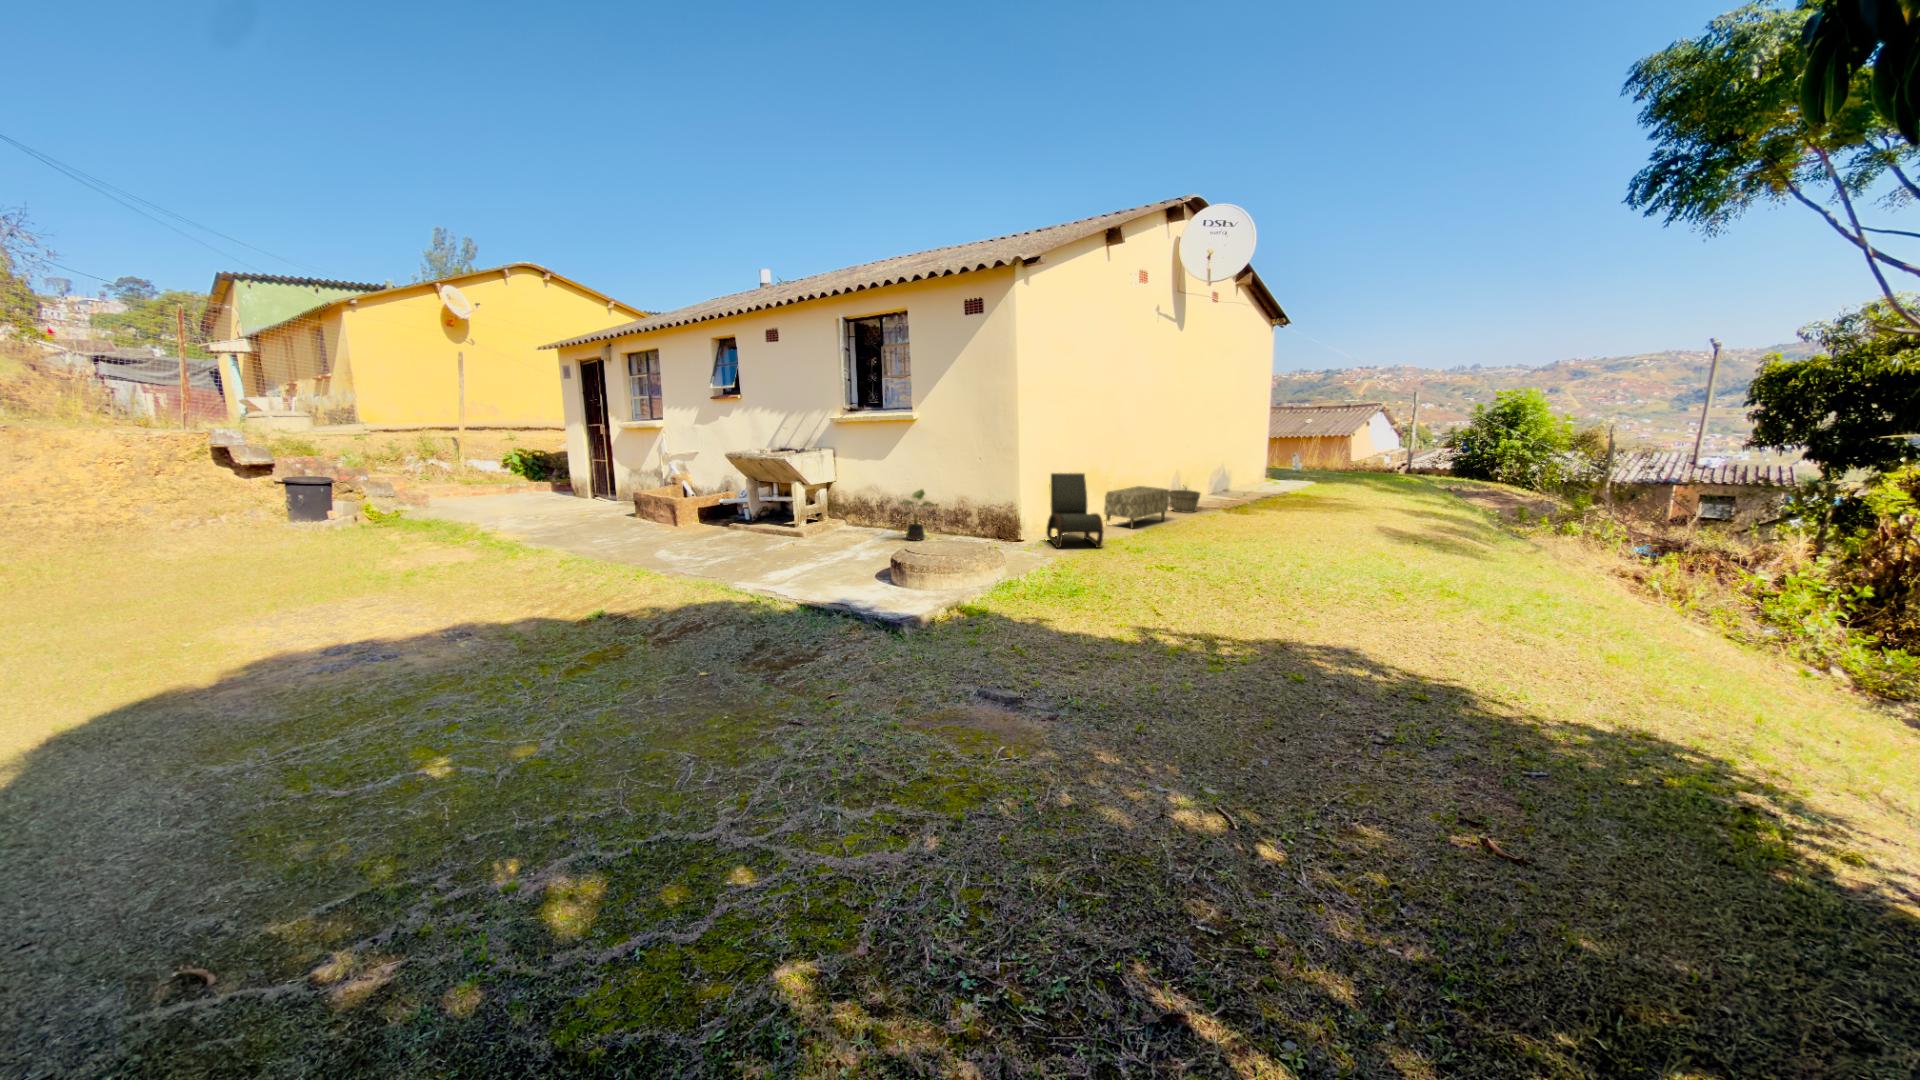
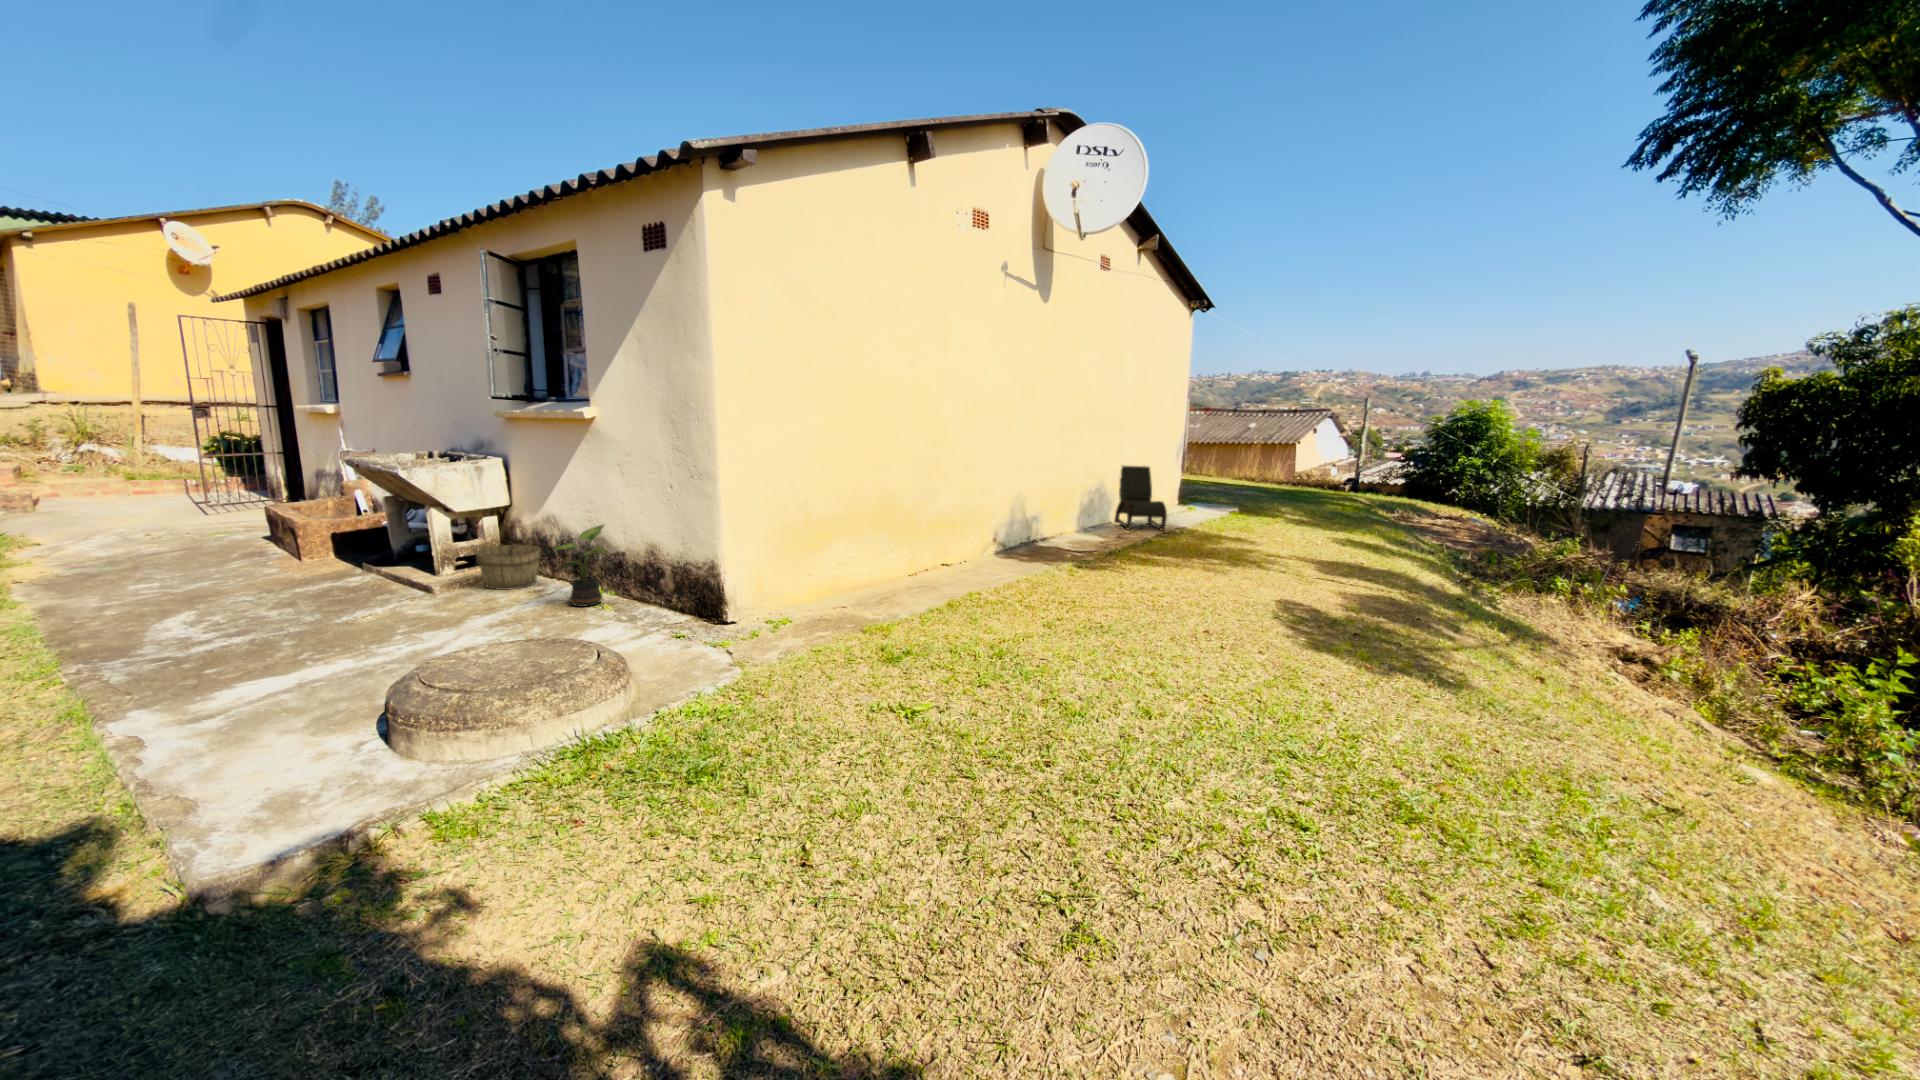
lounge chair: present [1047,473,1104,548] -> present [1114,466,1167,530]
wooden bucket: present [1169,485,1200,513] -> present [476,542,541,590]
bench: present [1104,486,1169,529] -> none [912,518,1012,585]

